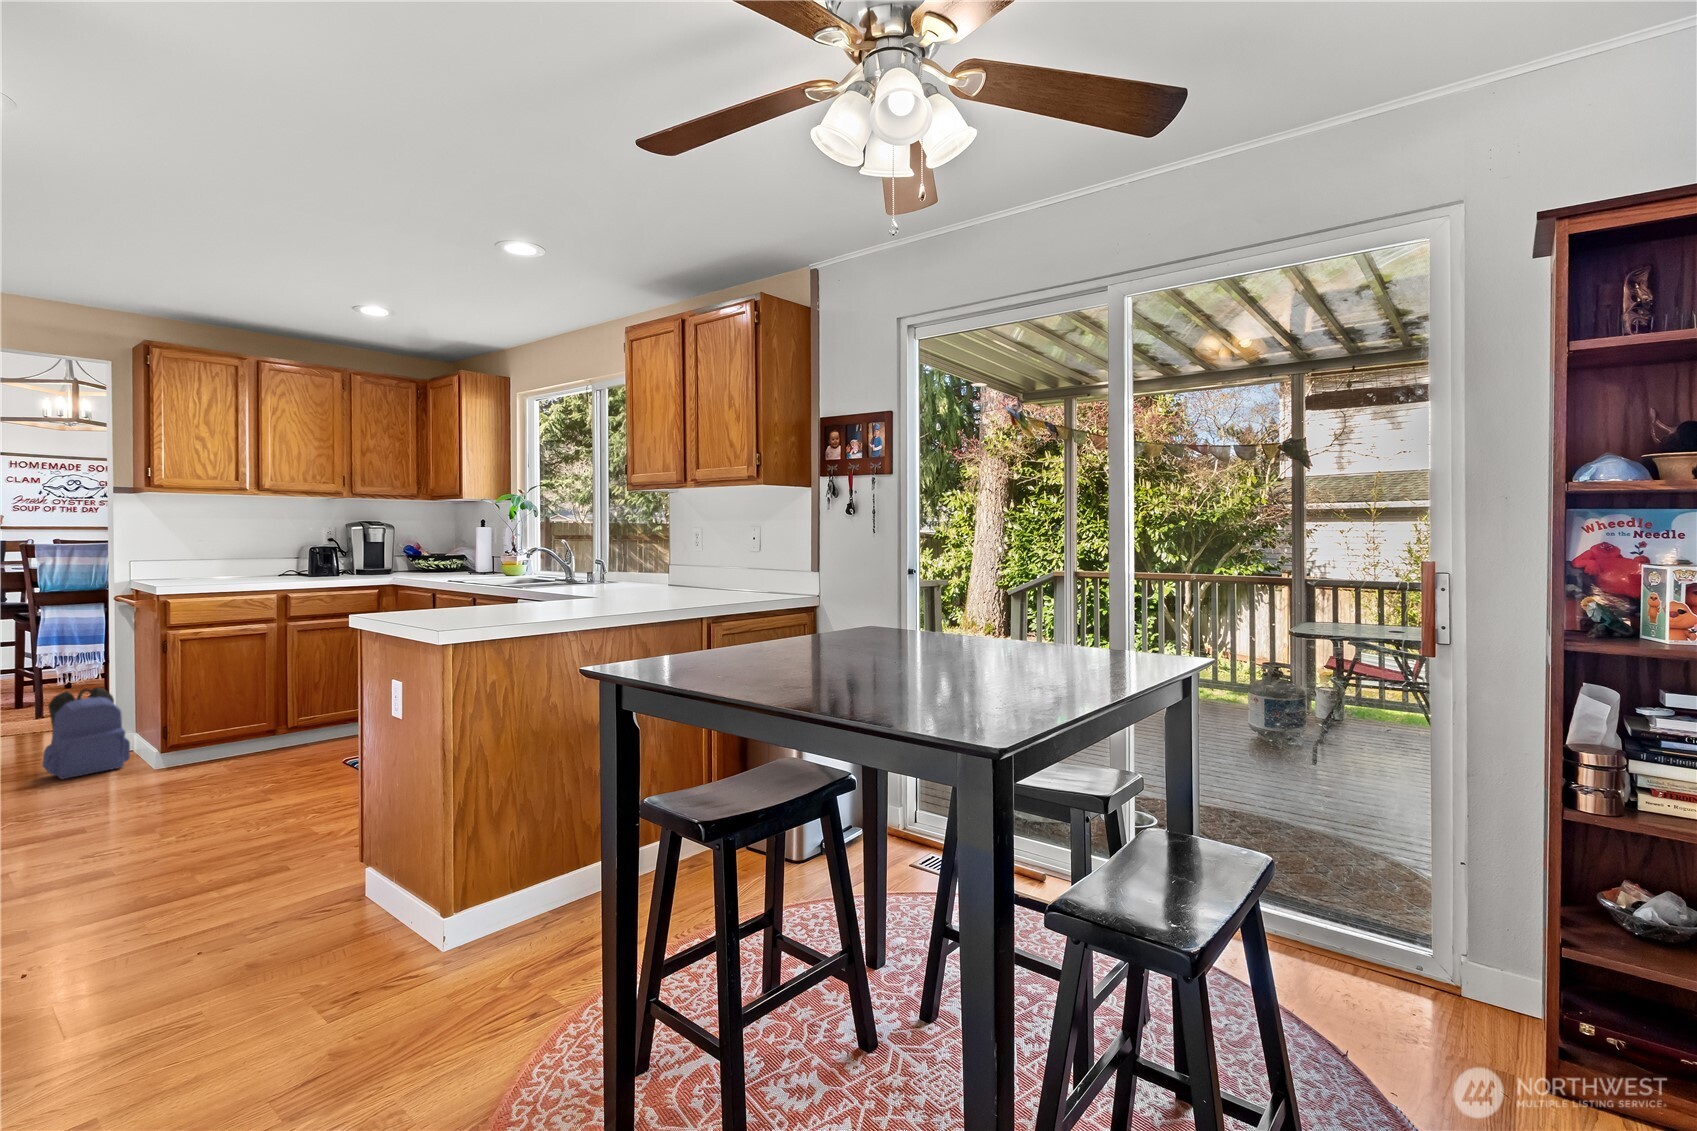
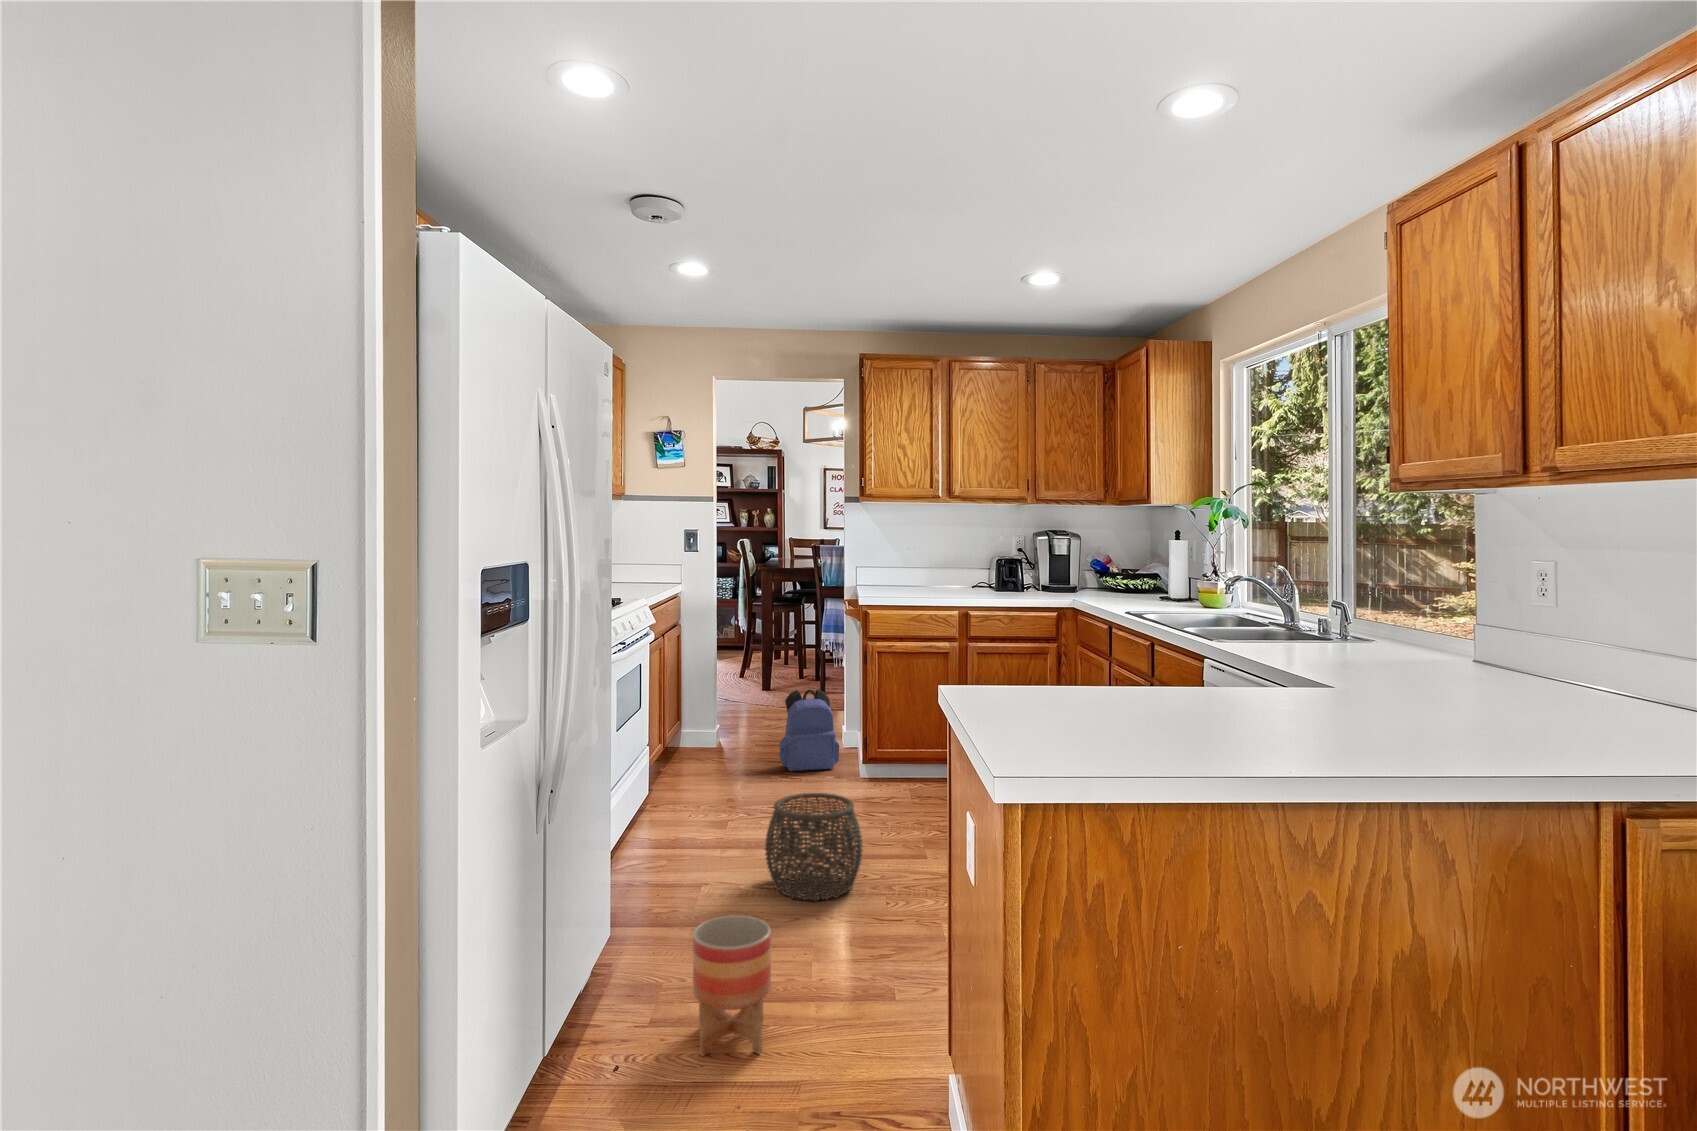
woven basket: none [92,771,215,875] -> present [765,793,863,900]
planter: none [78,867,170,996] -> present [693,915,771,1056]

